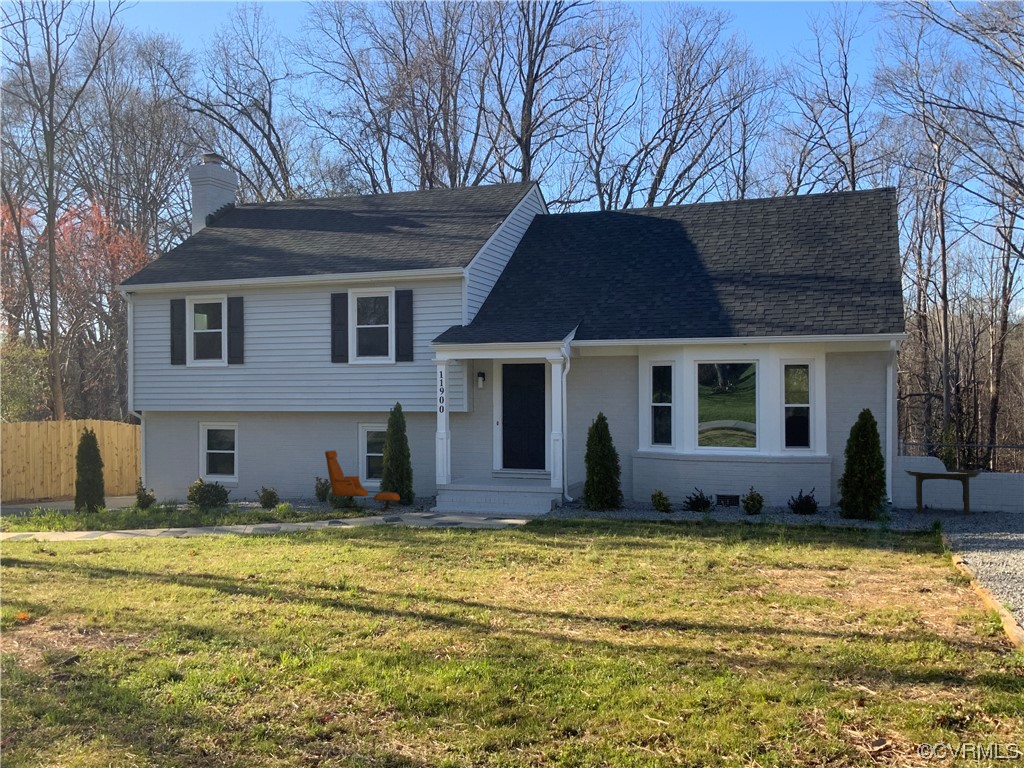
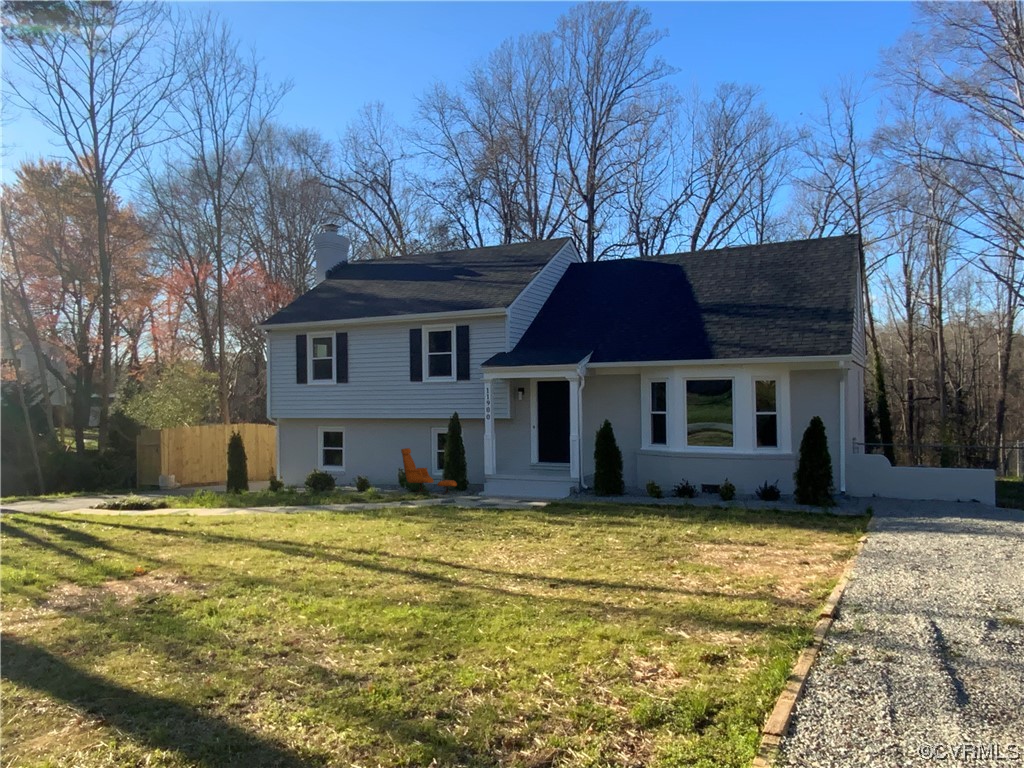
round table: present [904,469,981,515] -> none [854,463,917,502]

